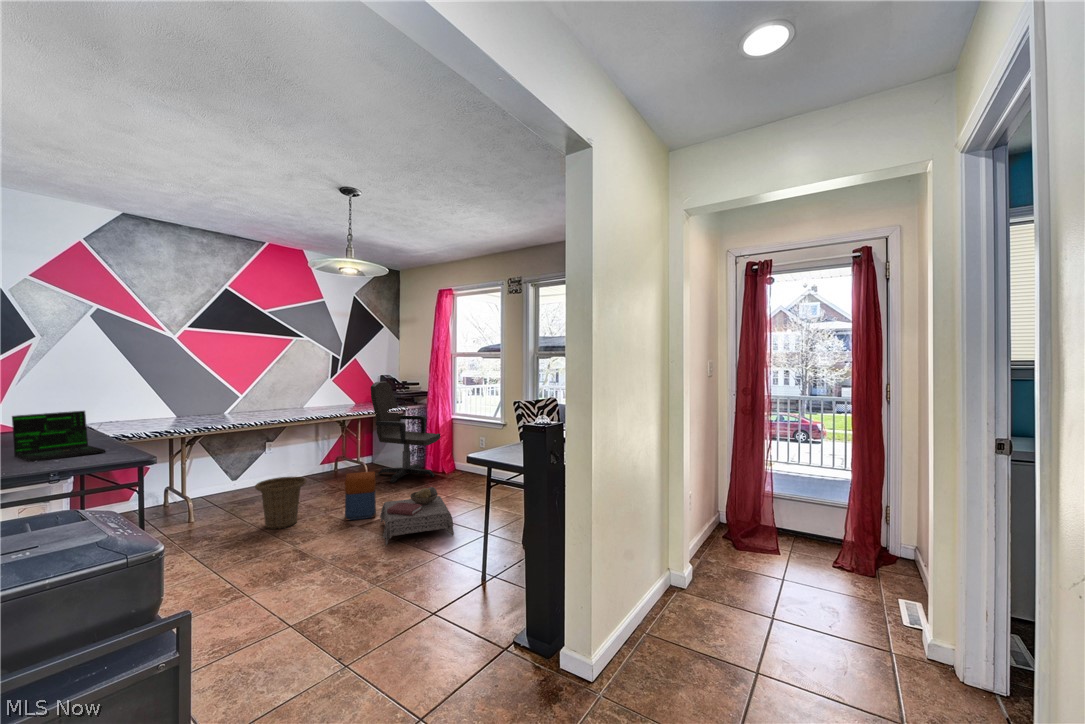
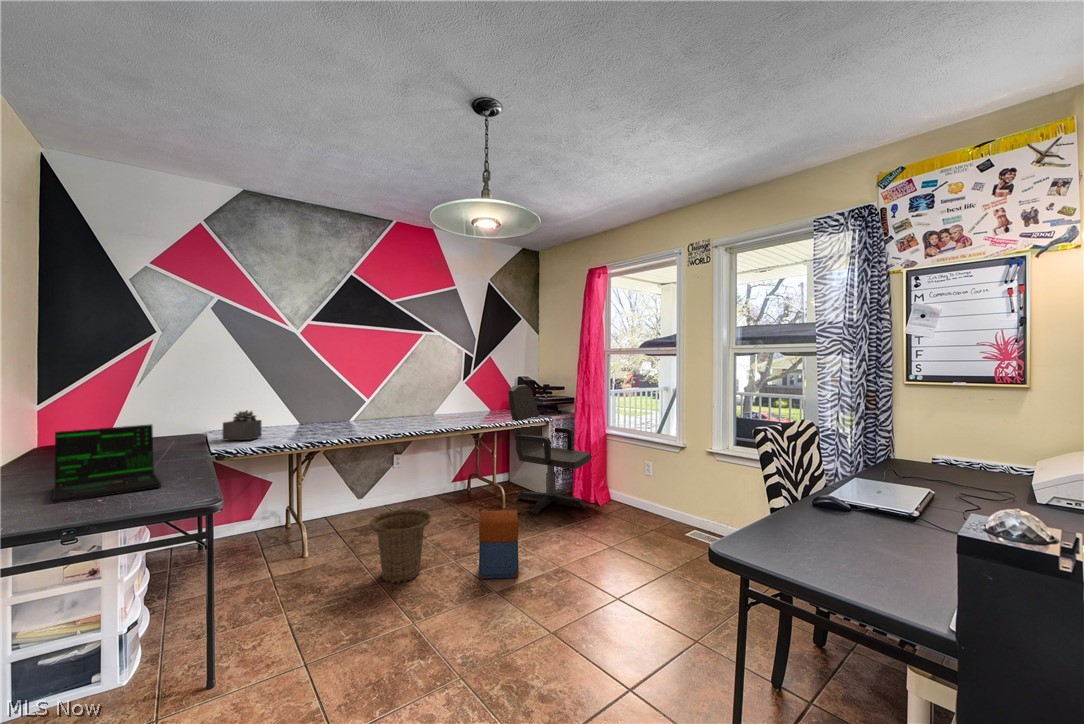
succulent plant: none [115,403,150,429] -> present [223,410,262,441]
ottoman: present [380,487,454,545] -> none [525,547,641,648]

